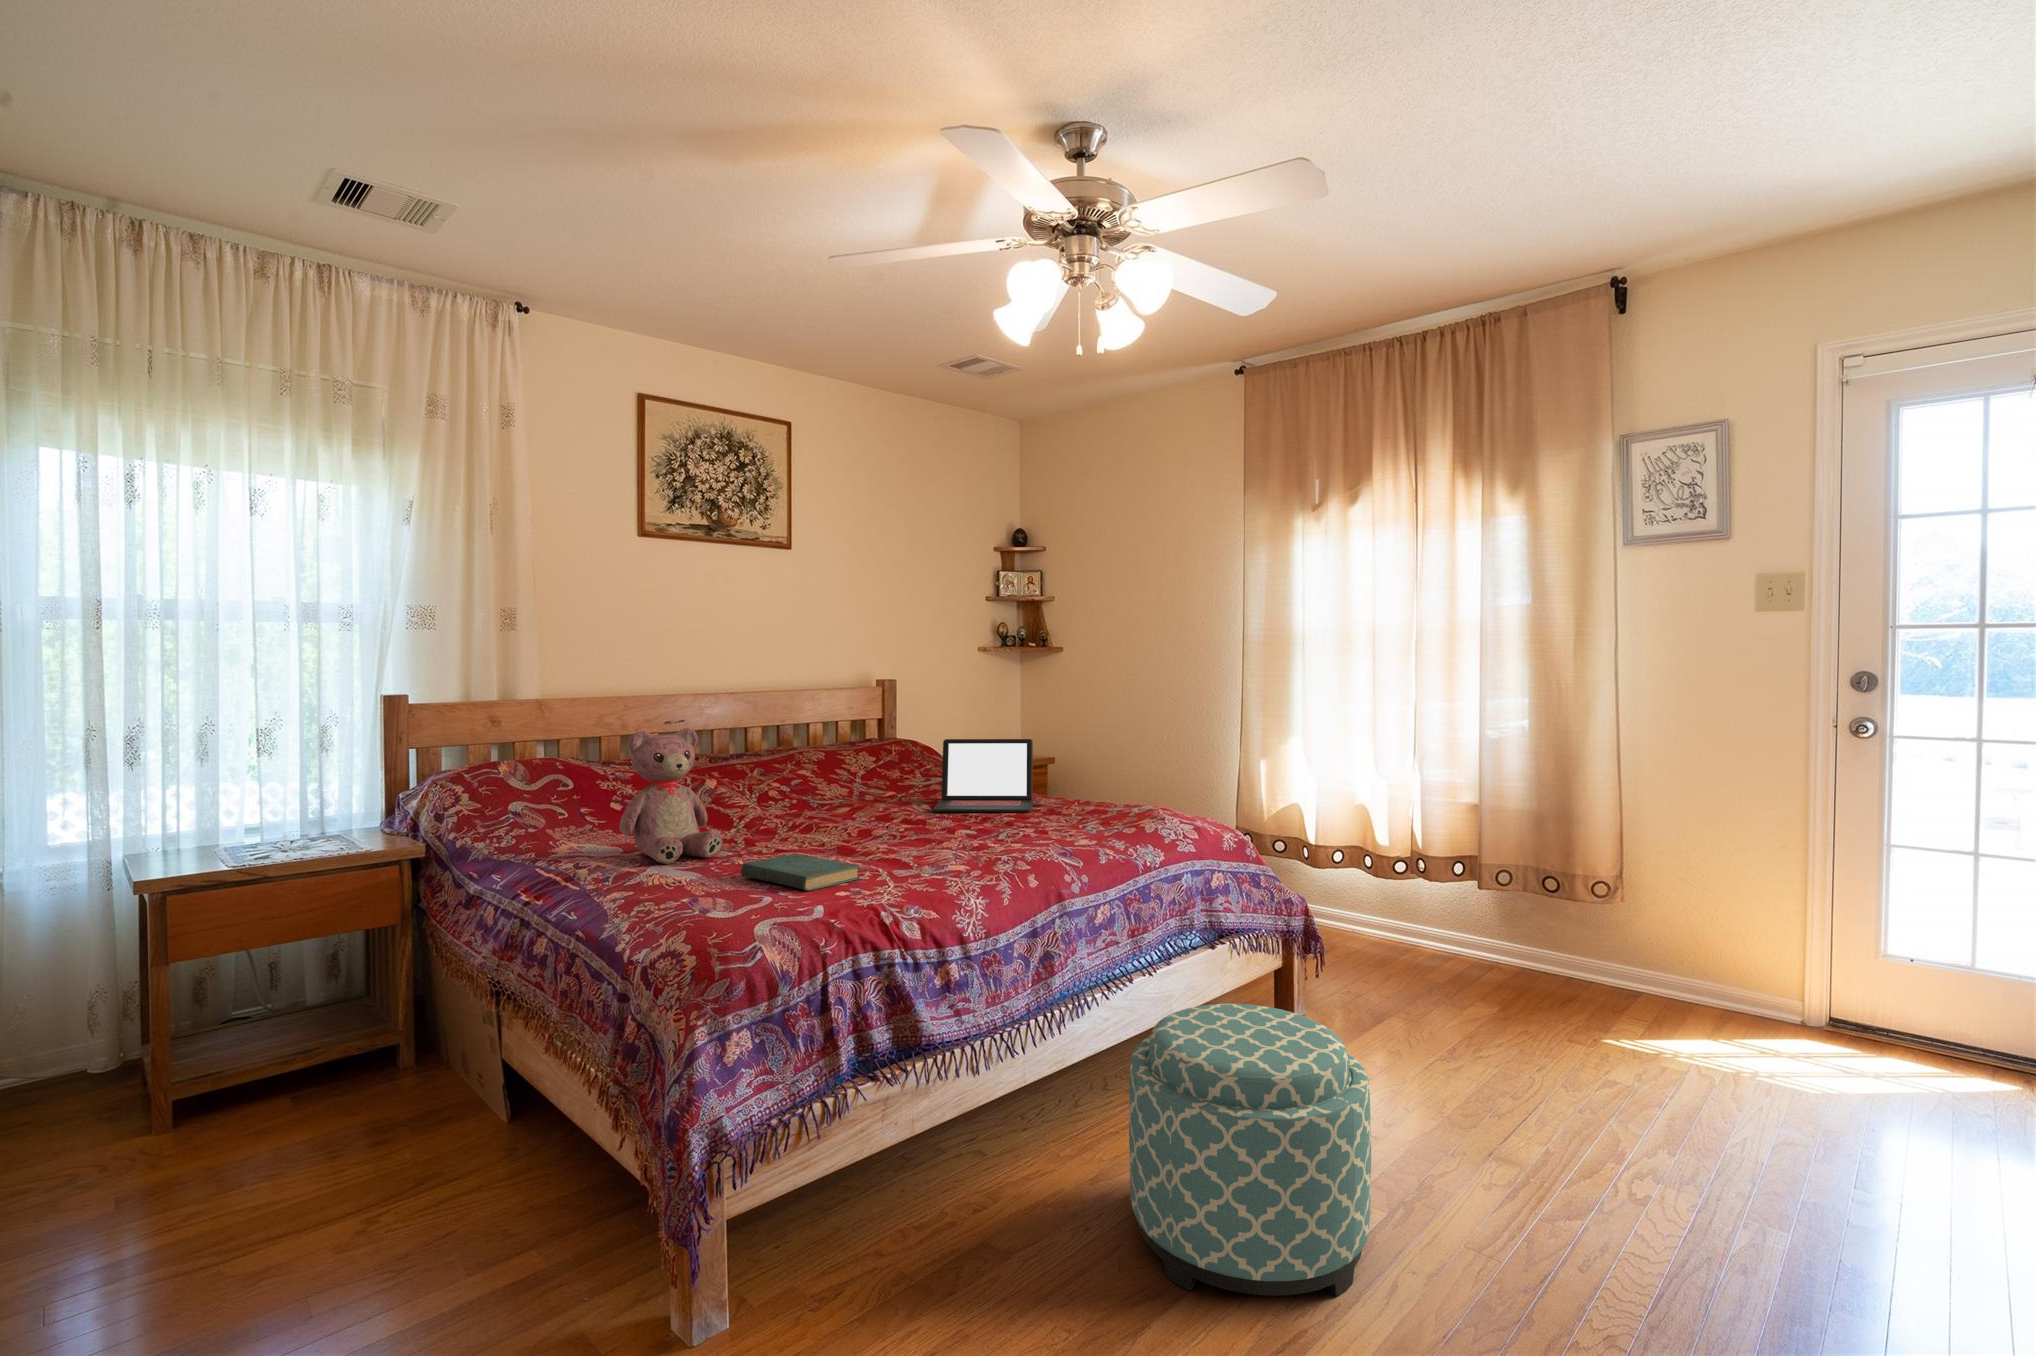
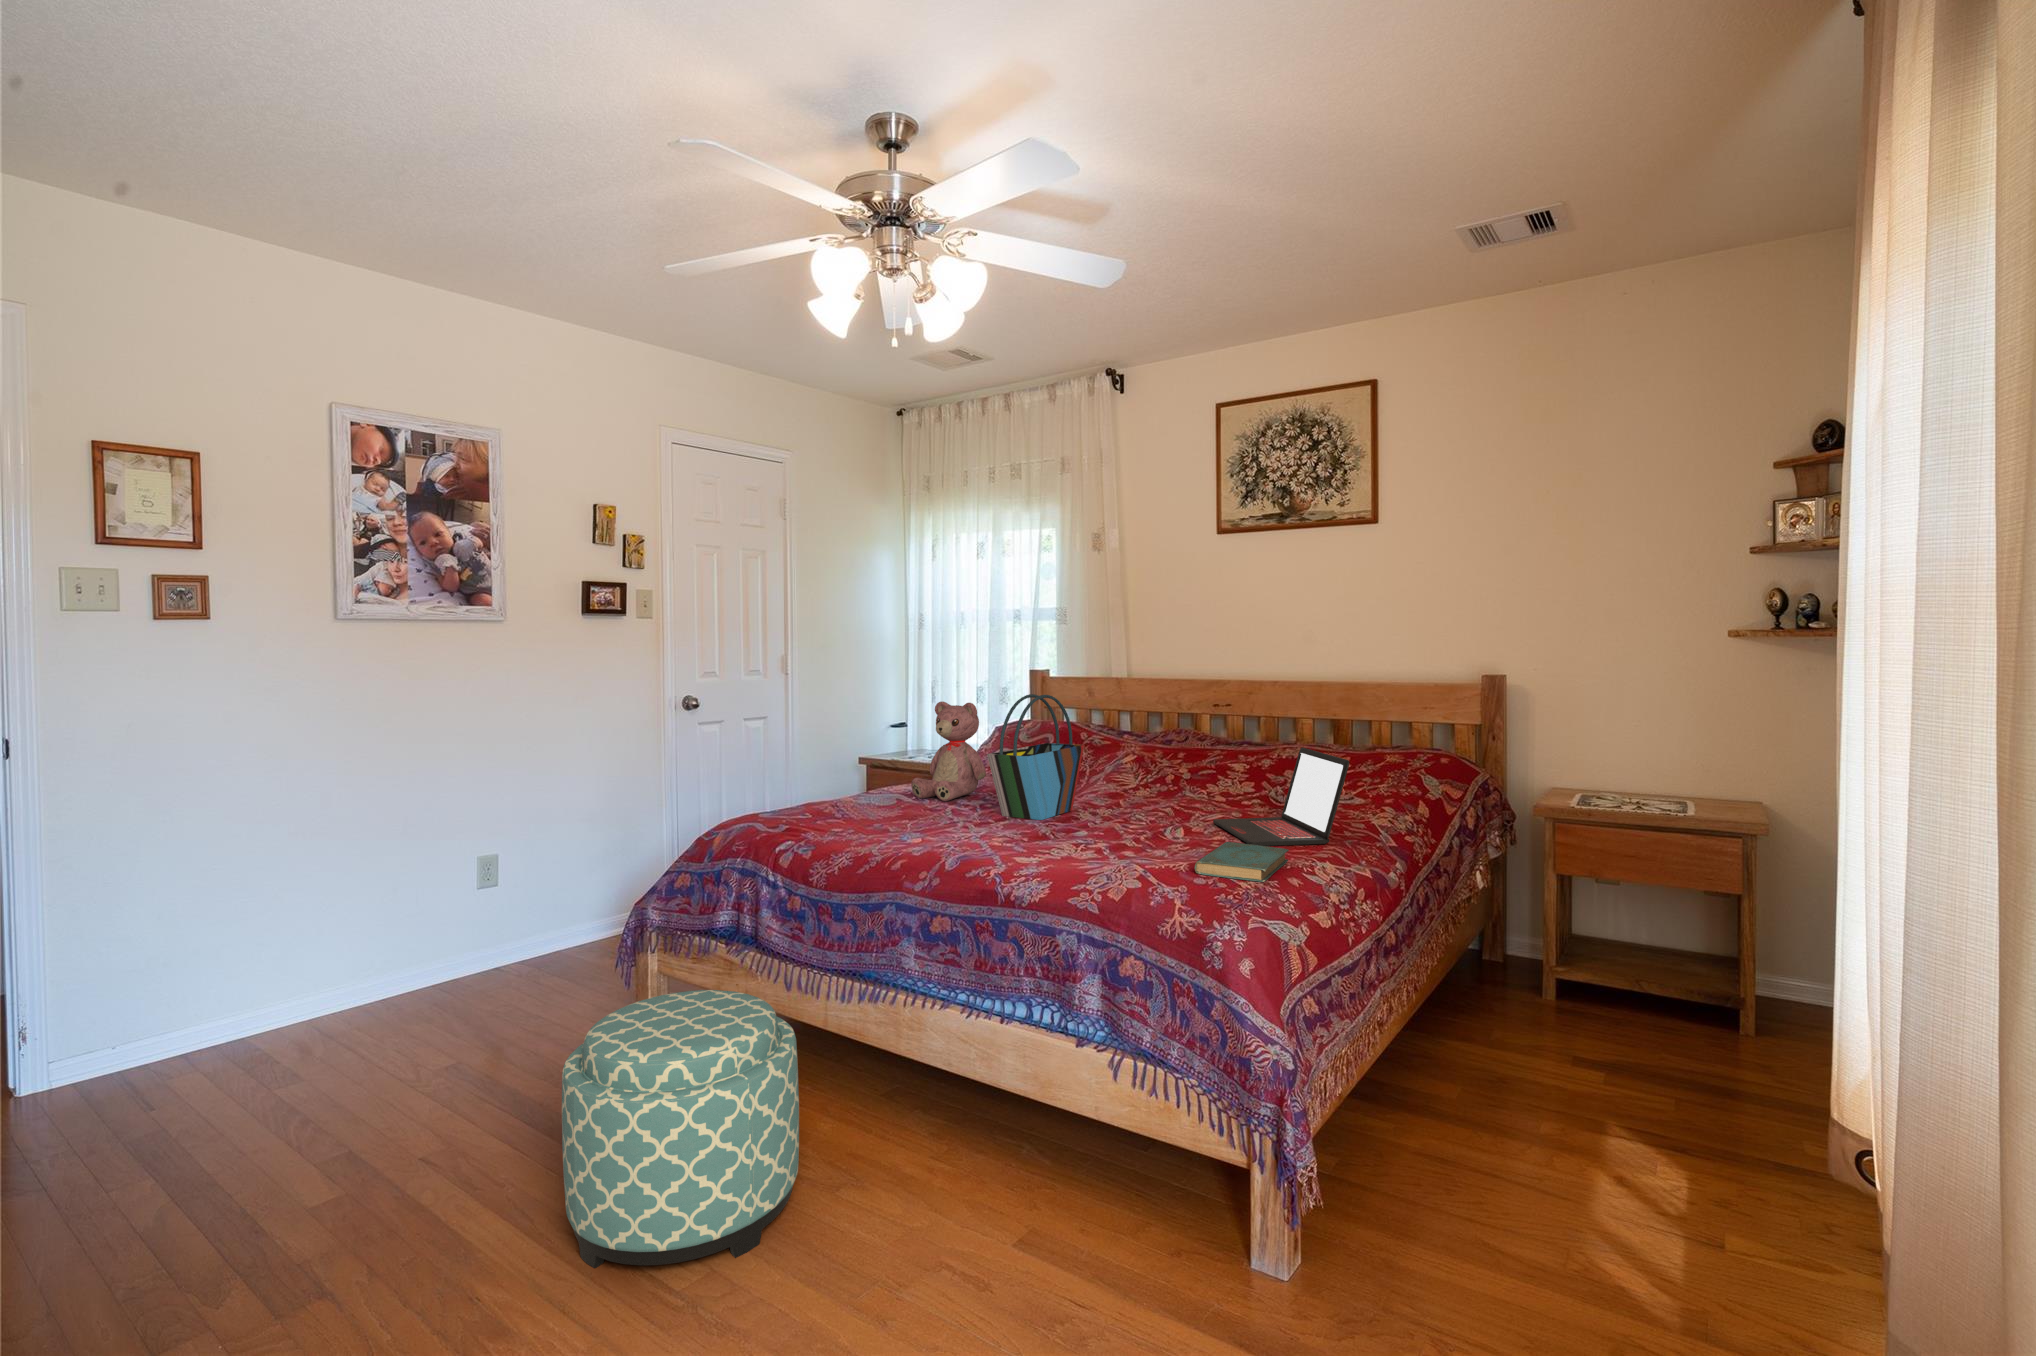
tote bag: none [775,707,892,846] -> present [987,694,1084,820]
book: present [741,854,861,890] -> present [1195,842,1289,882]

